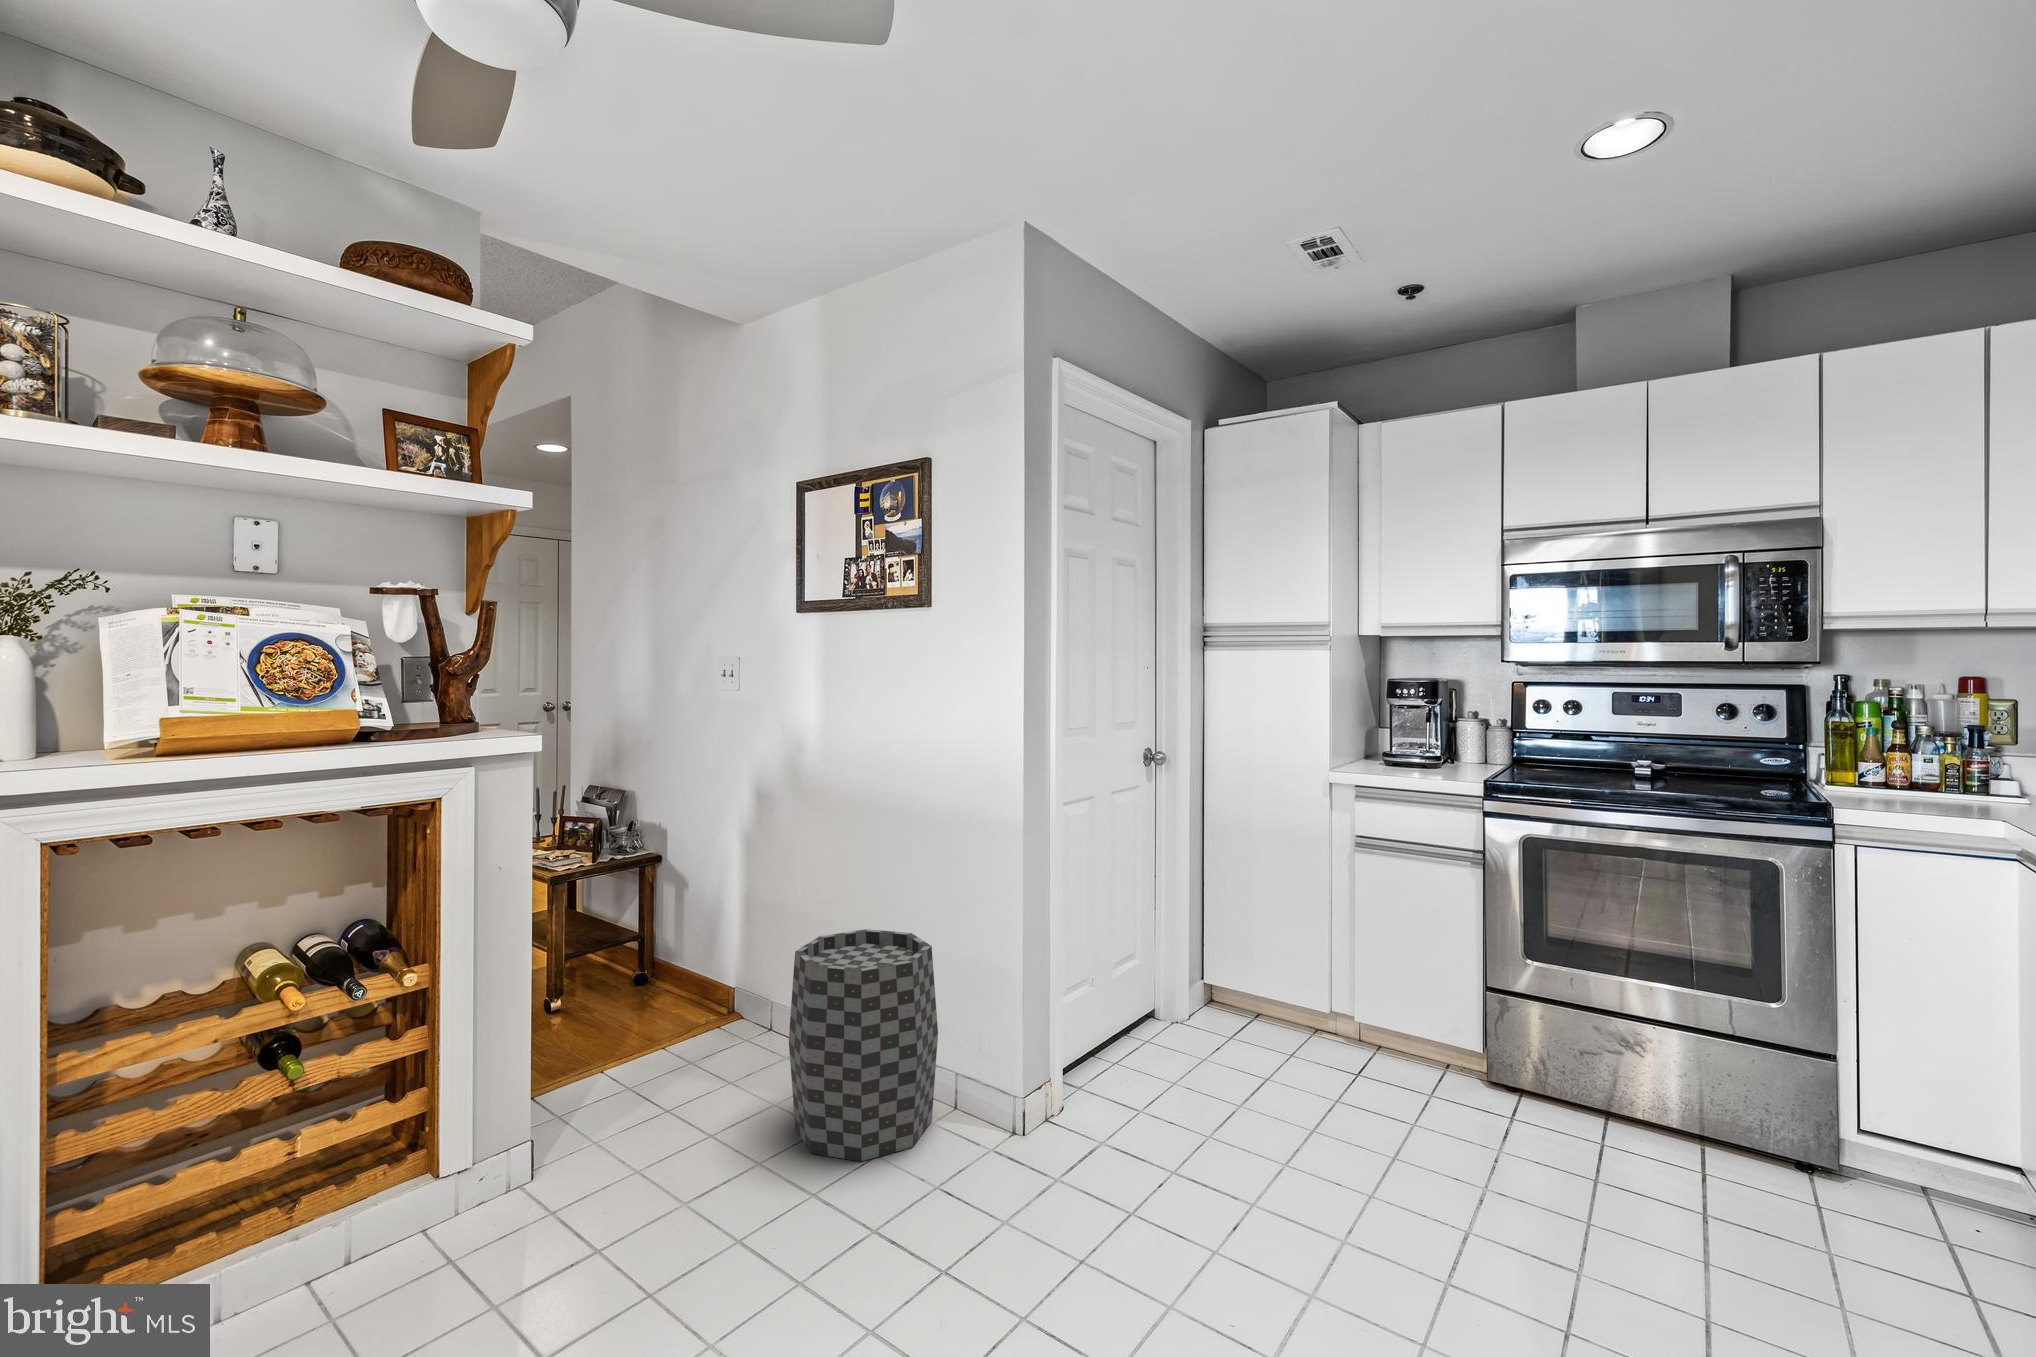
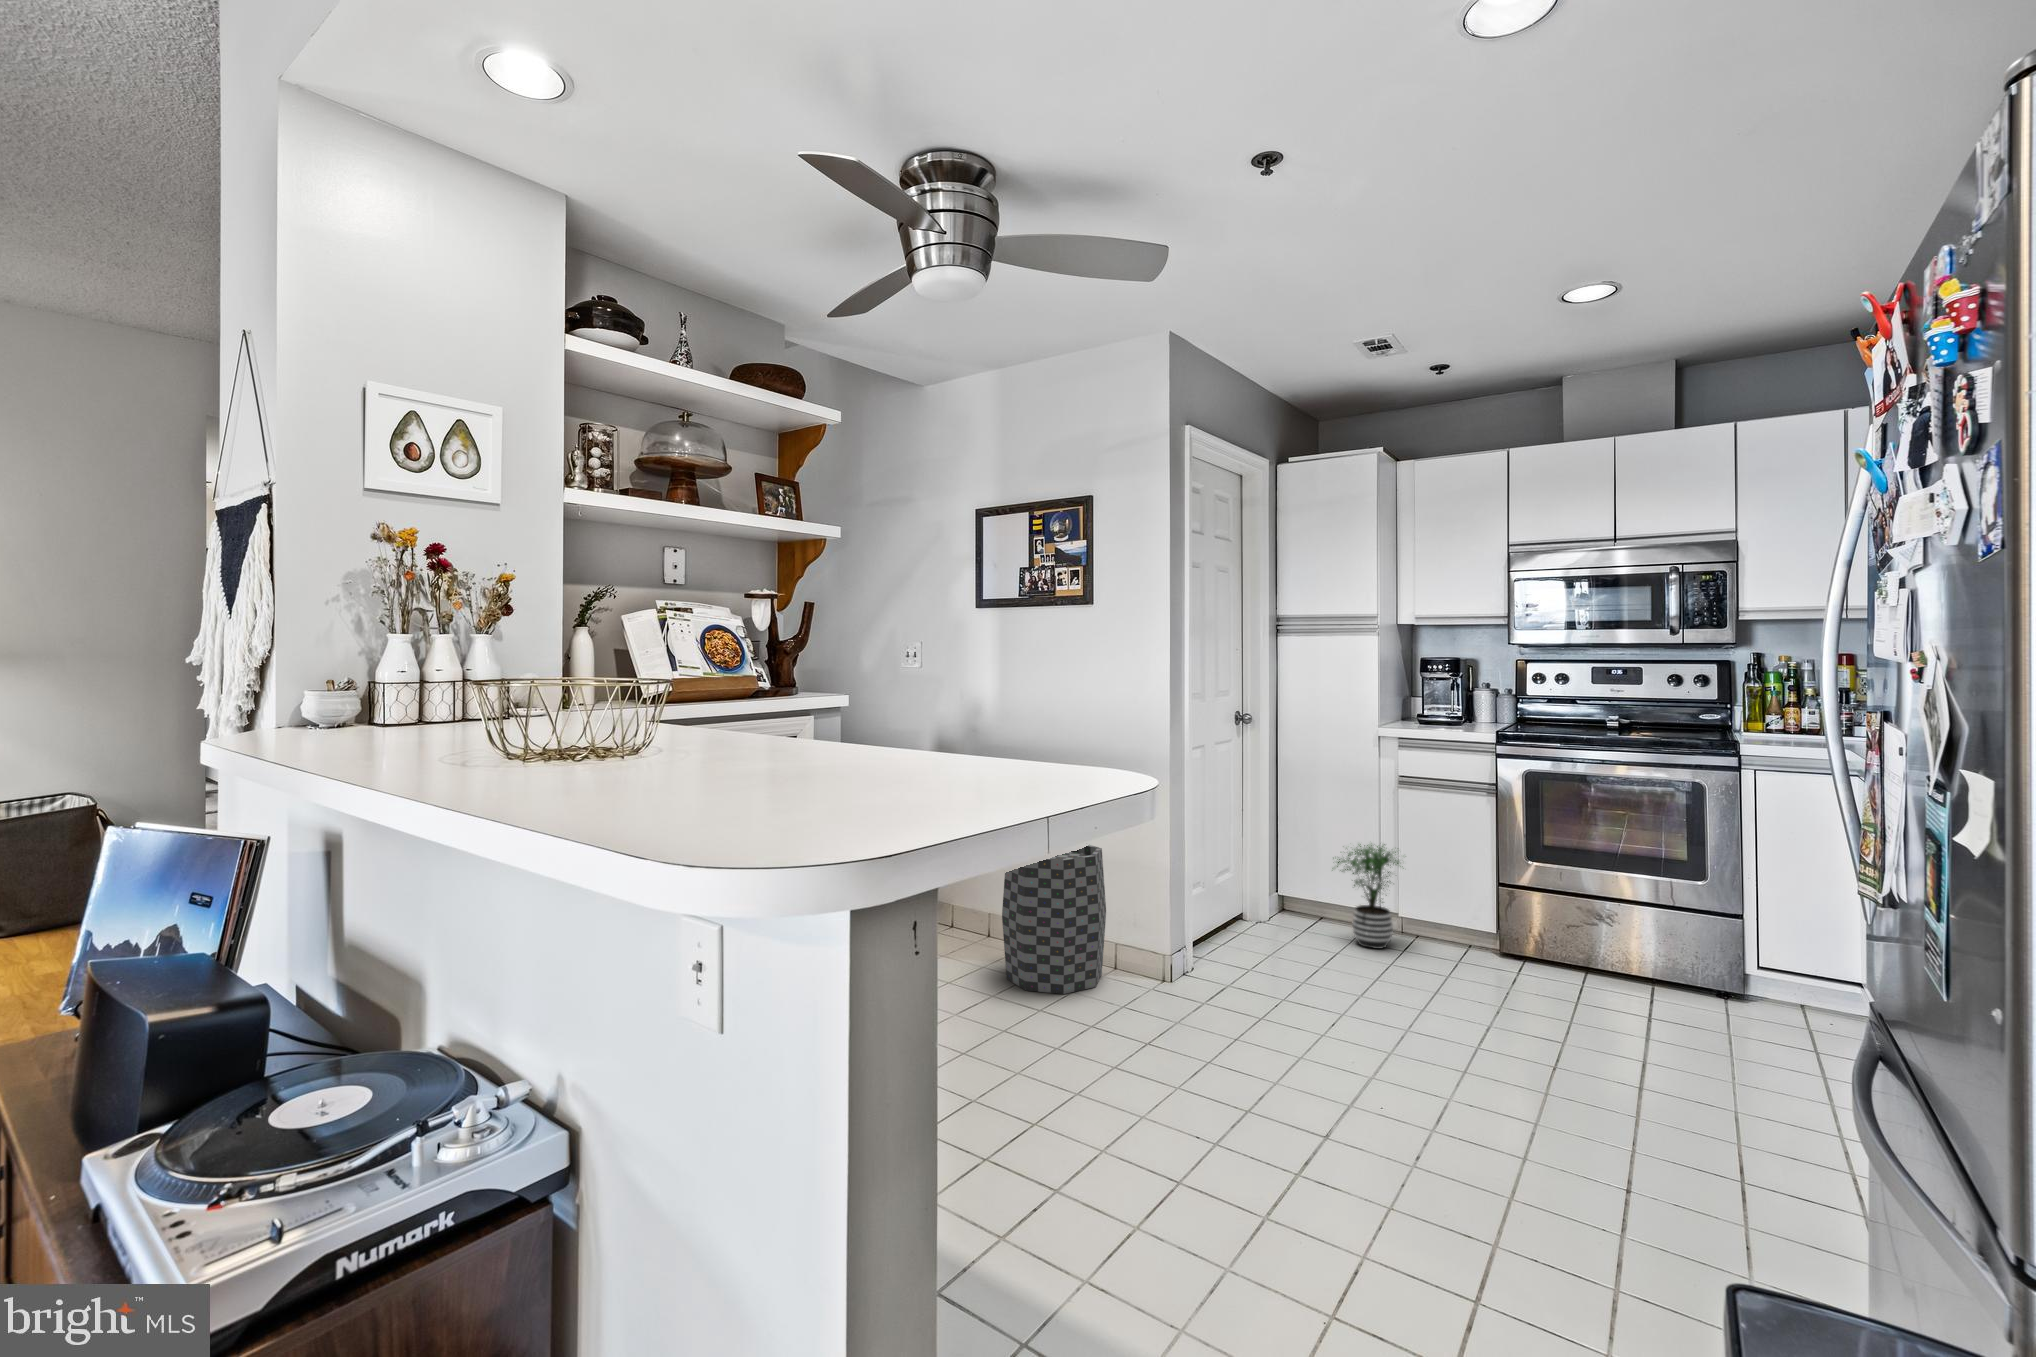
potted plant: none [1264,923,1368,1072] -> present [1332,844,1404,949]

